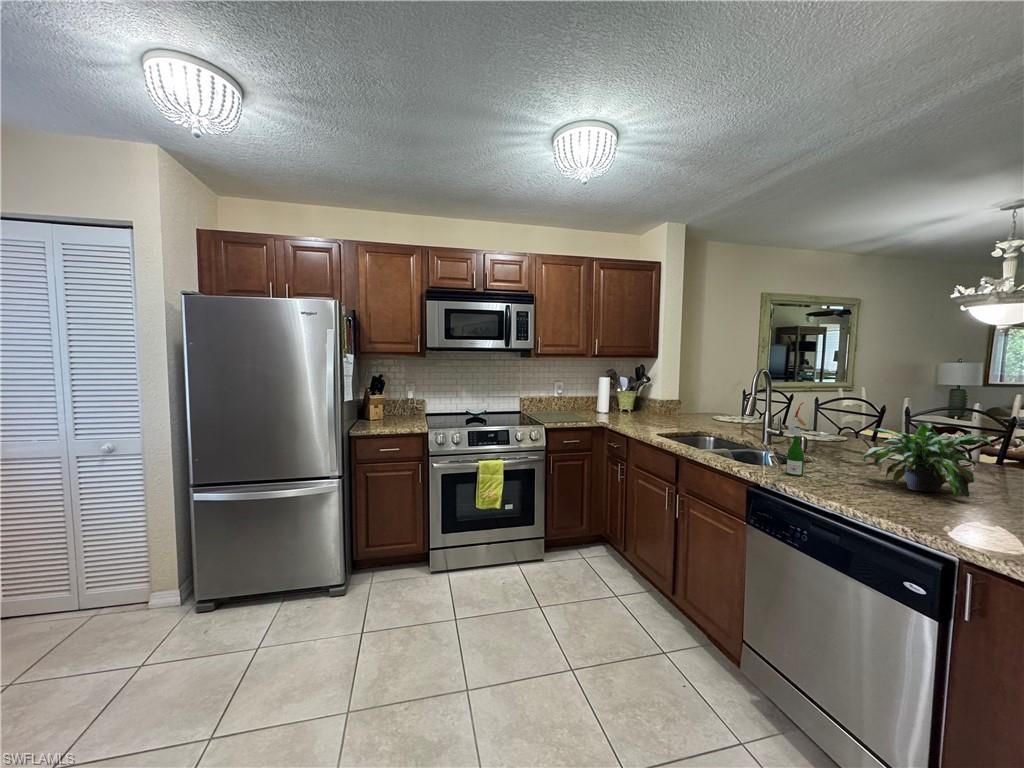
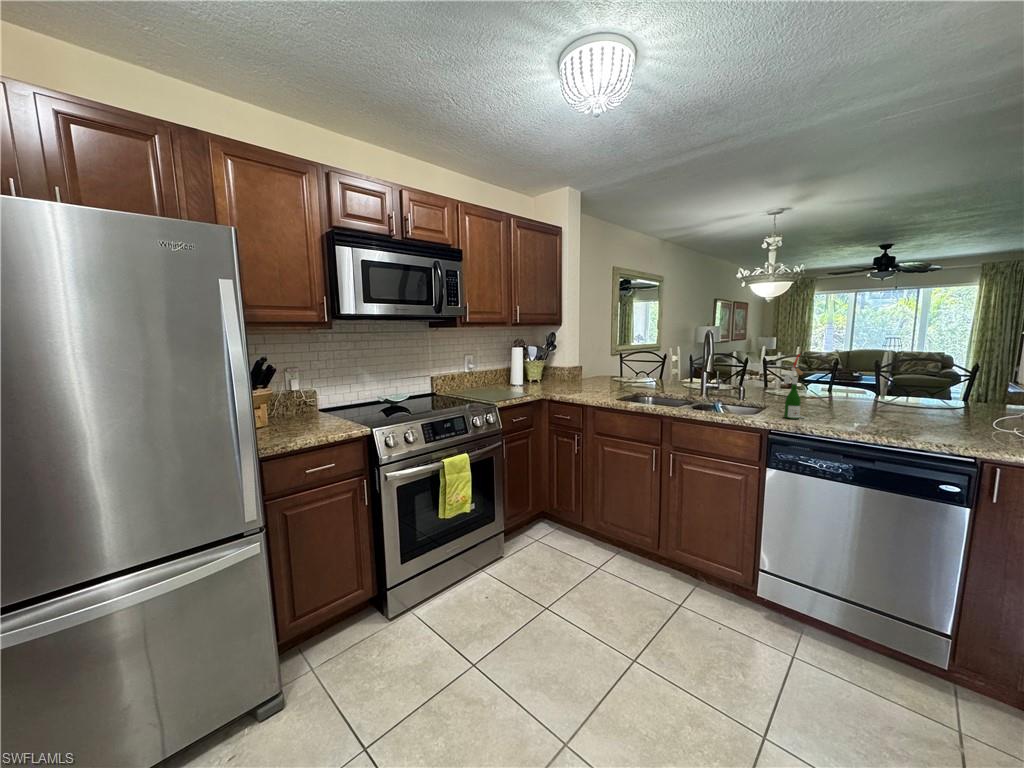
potted plant: present [863,423,992,498] -> none [831,363,932,418]

